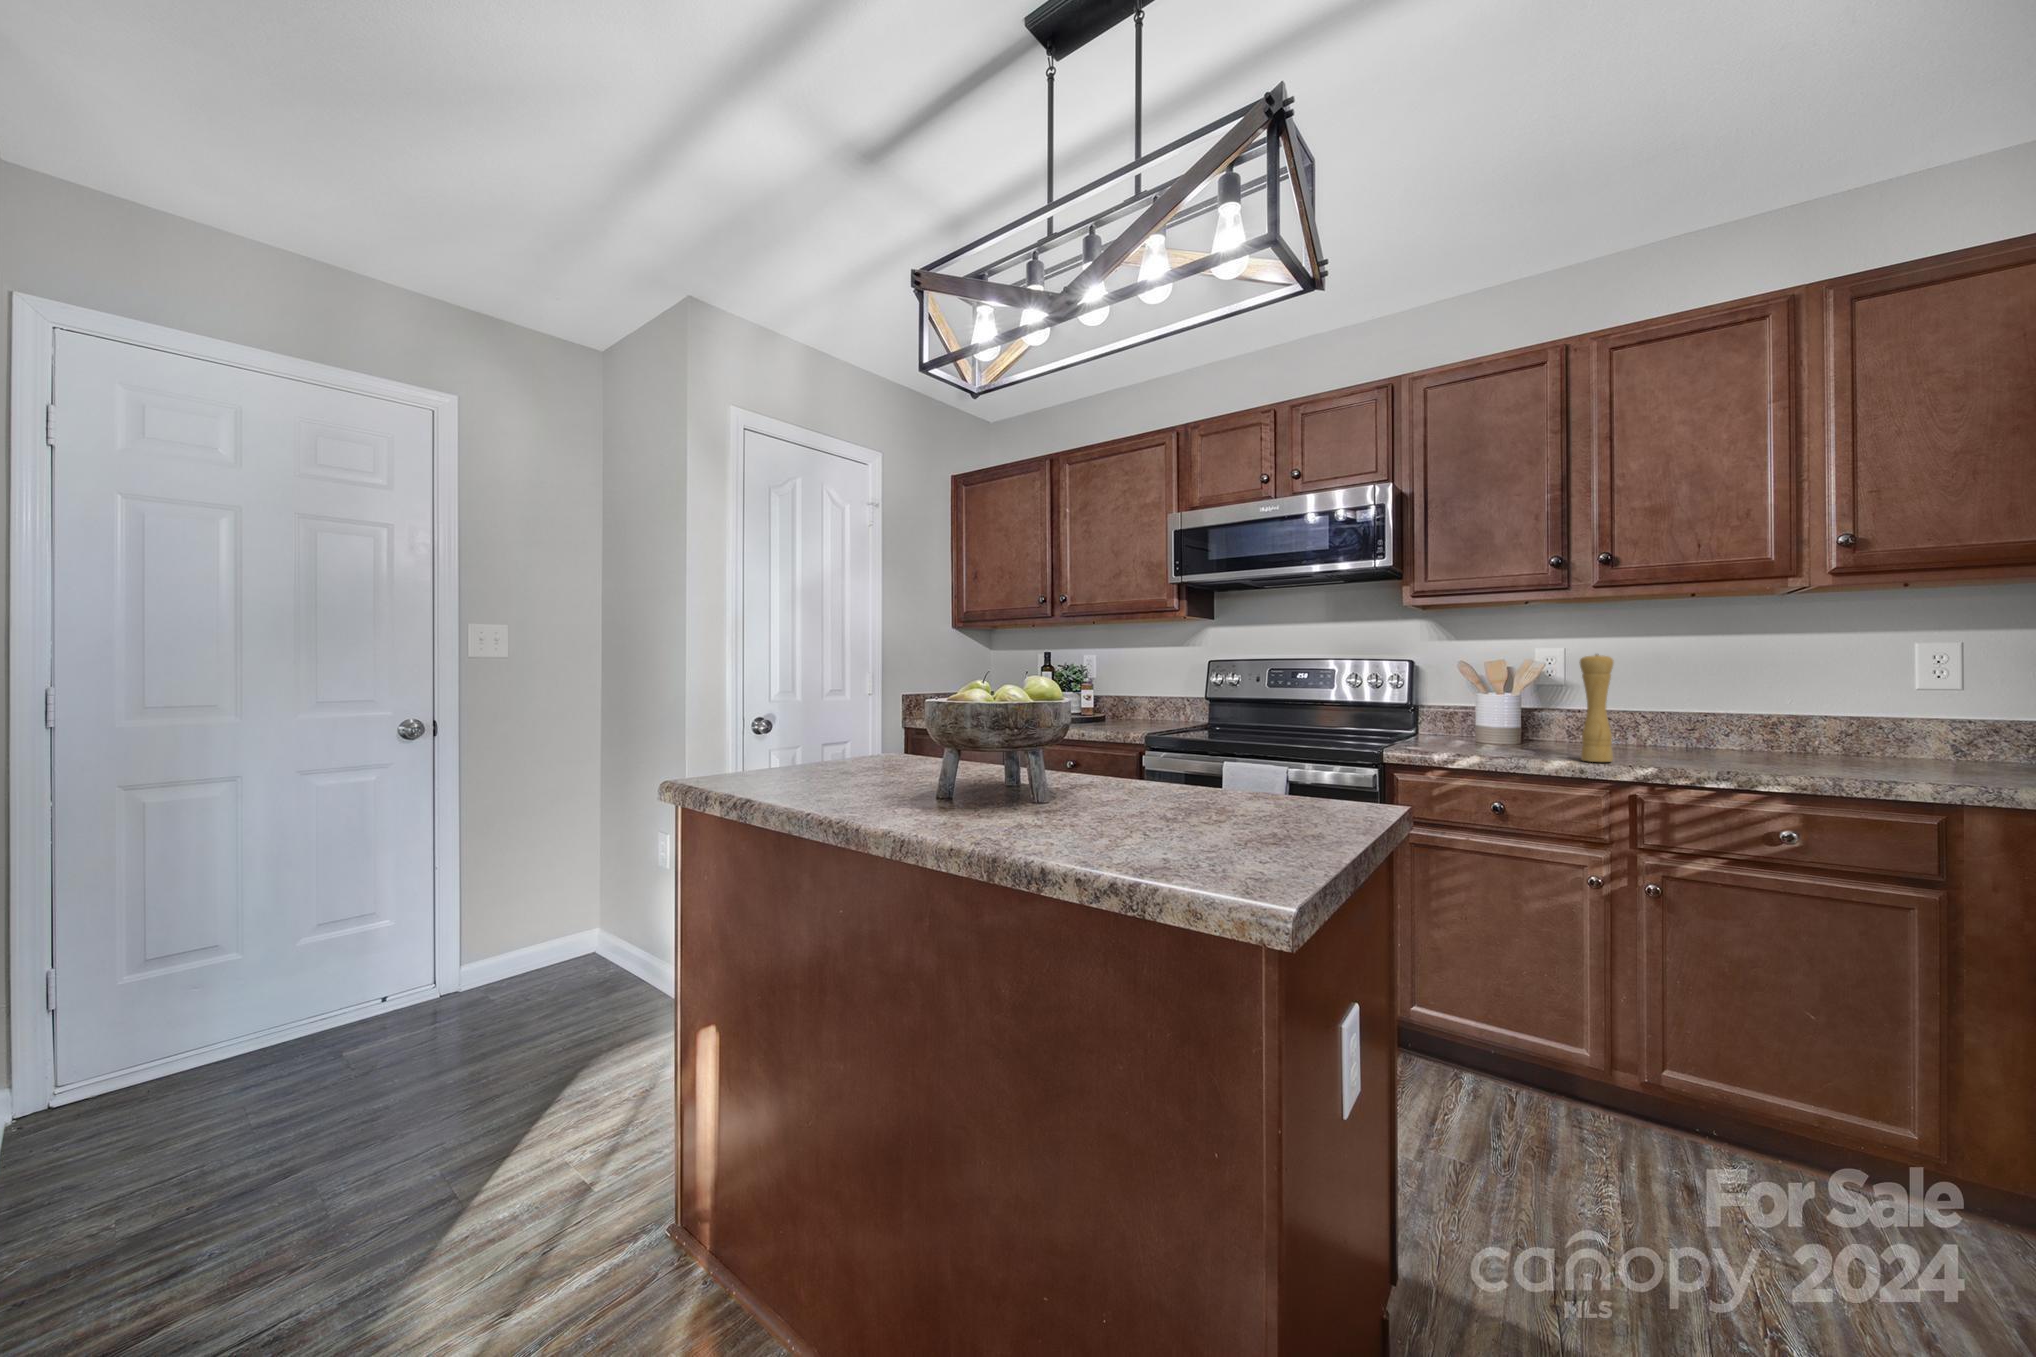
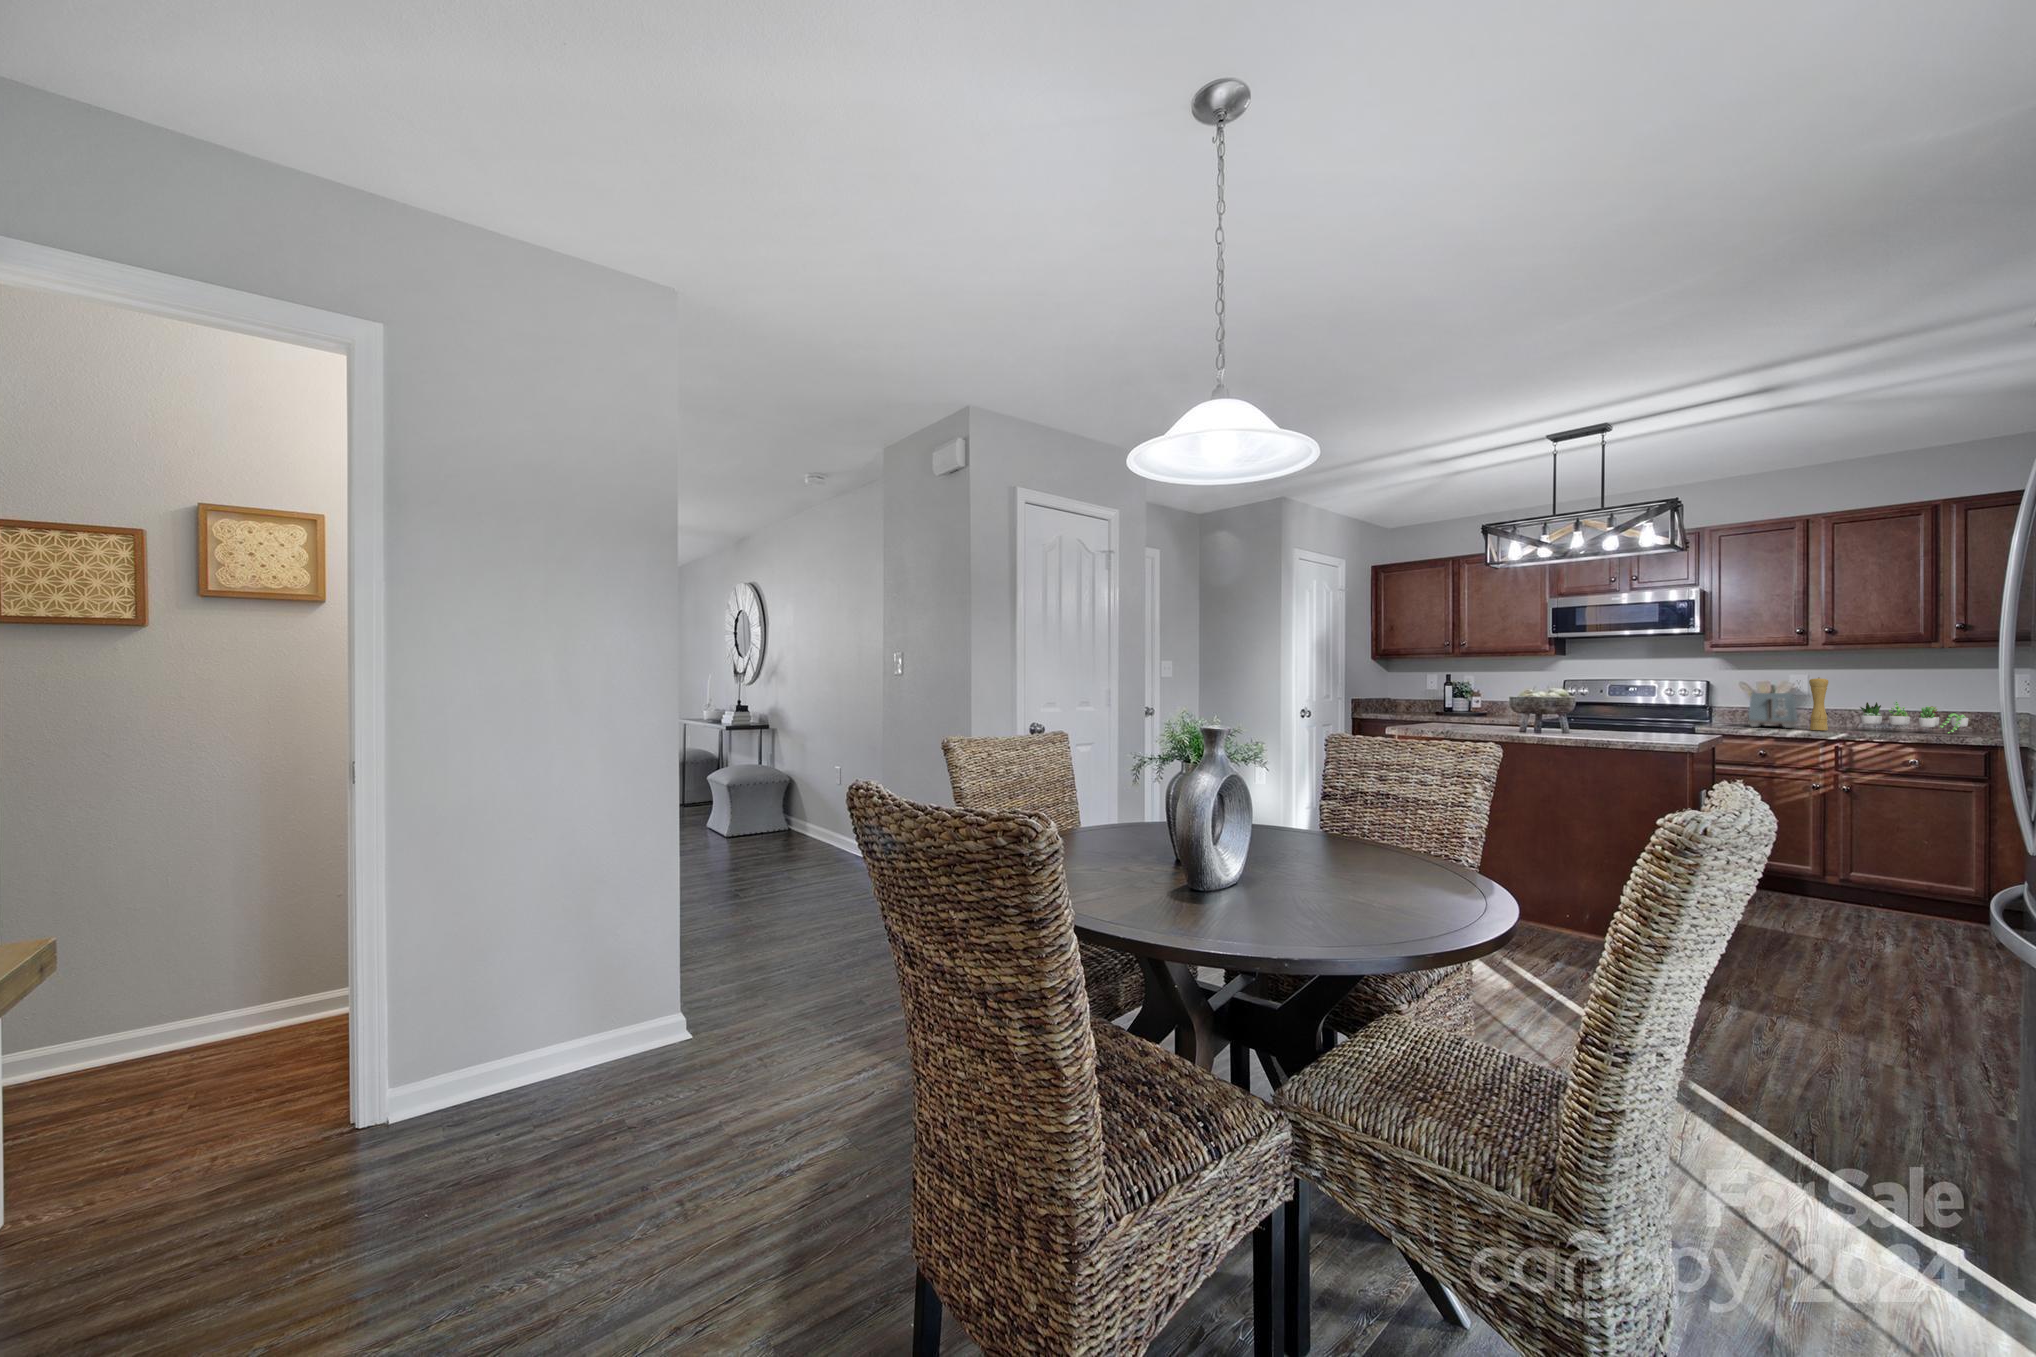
toaster: none [1474,683,1550,753] -> present [1749,693,1797,728]
succulent plant: none [1658,693,1856,767] -> present [1860,702,1969,734]

